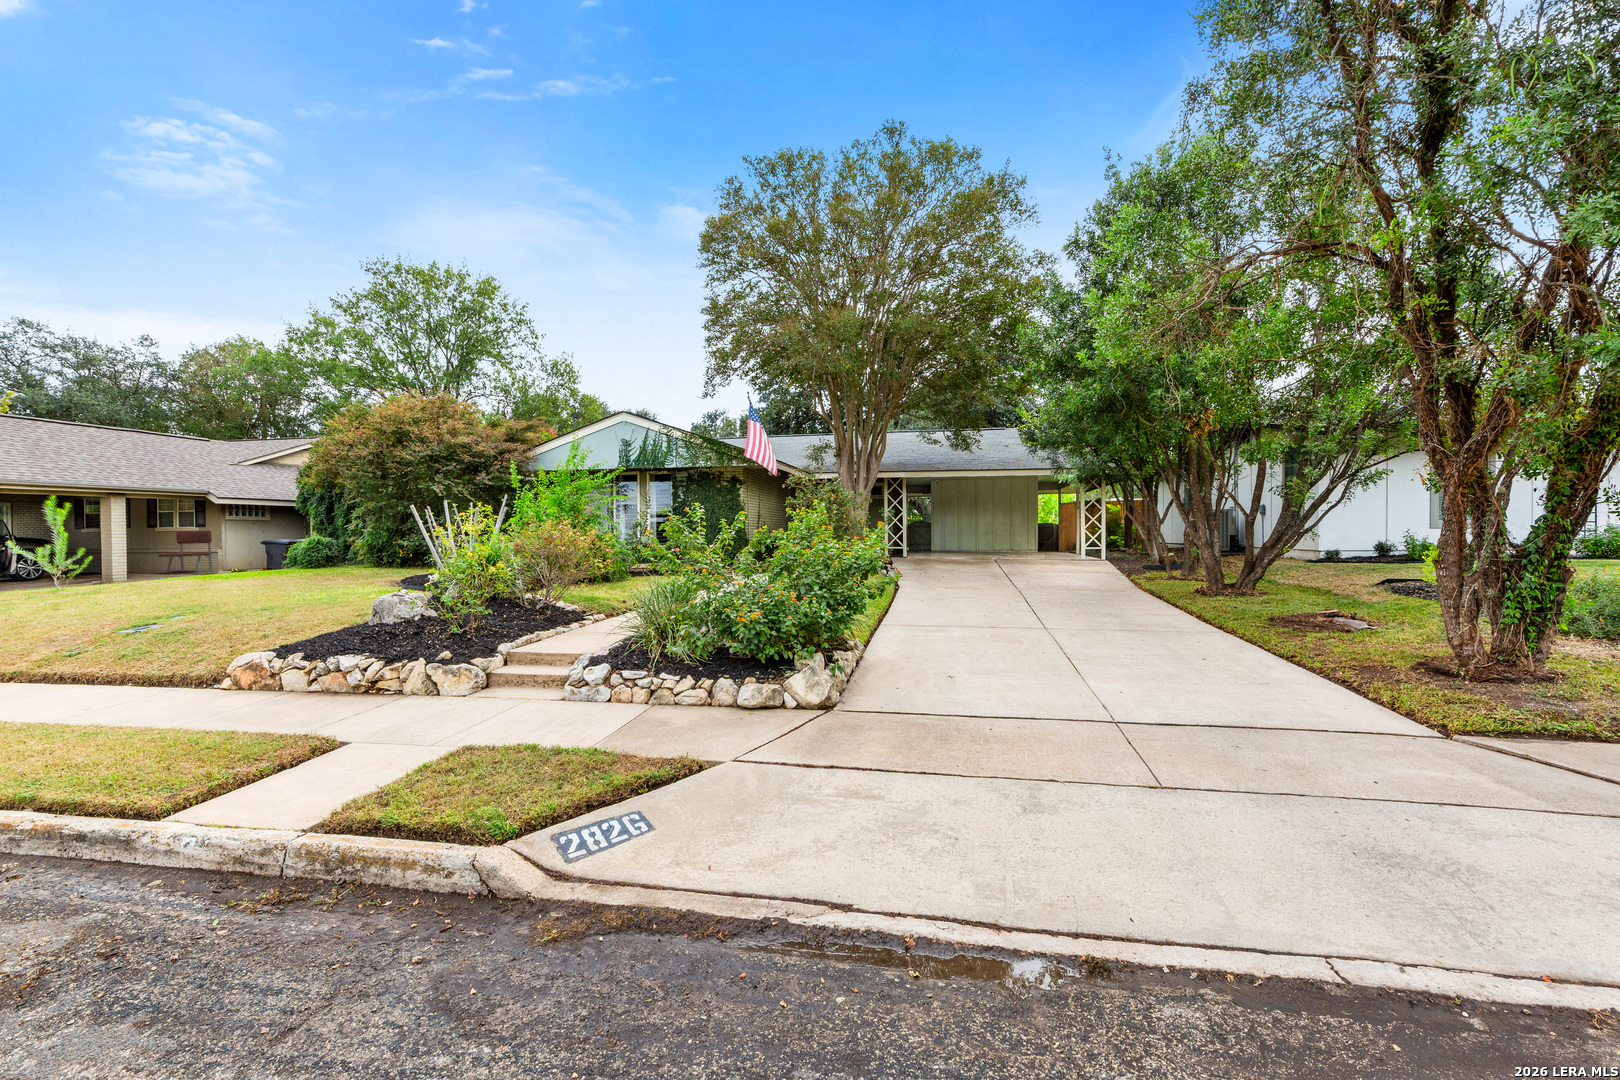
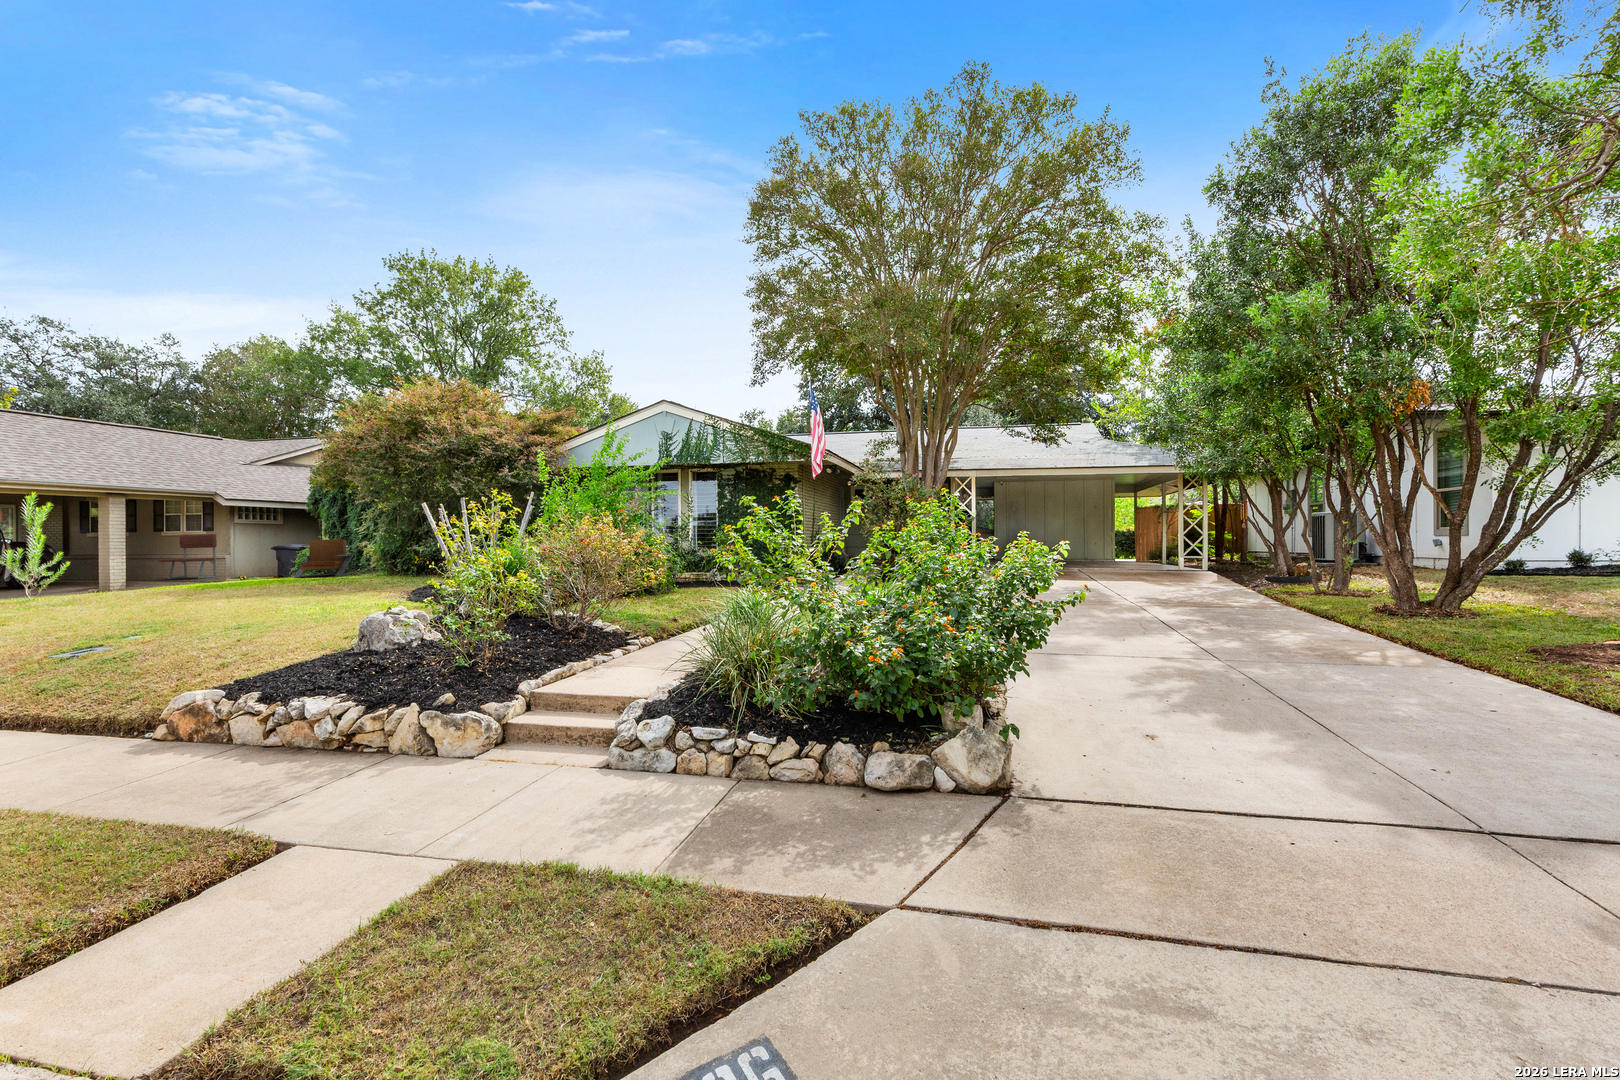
lounge chair: none [286,535,342,570] -> present [294,539,353,578]

